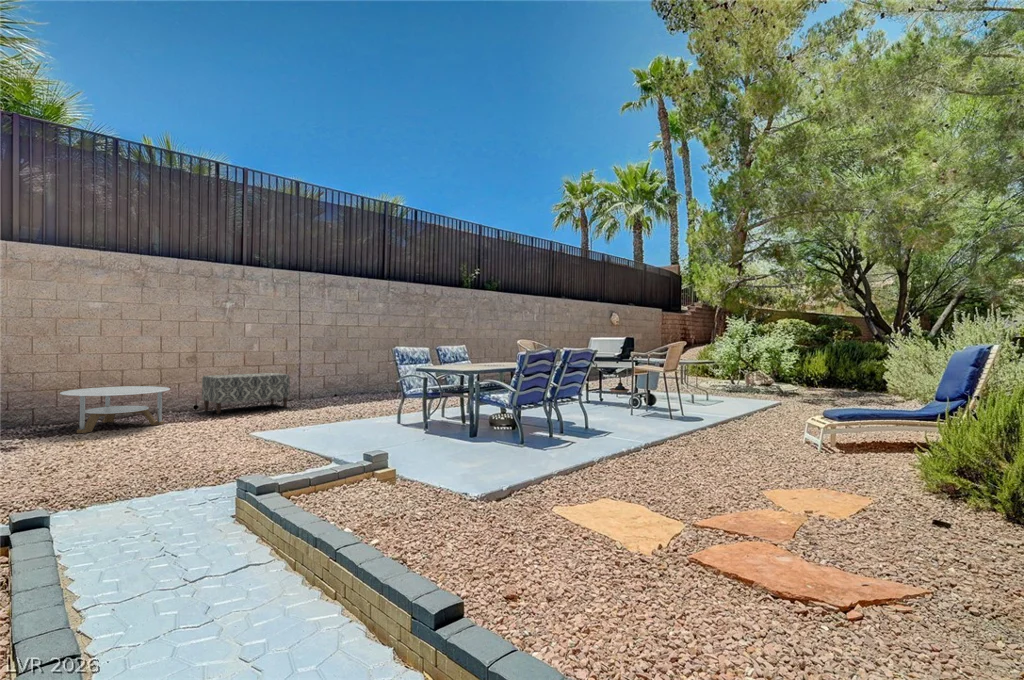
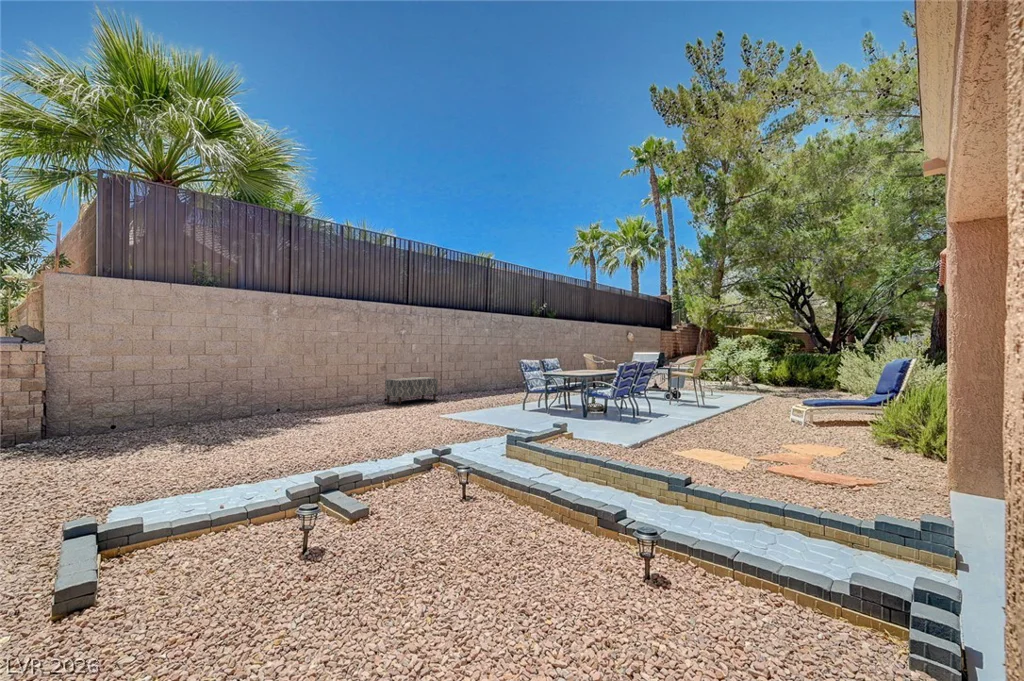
round table: present [60,386,170,433] -> none [320,386,380,416]

